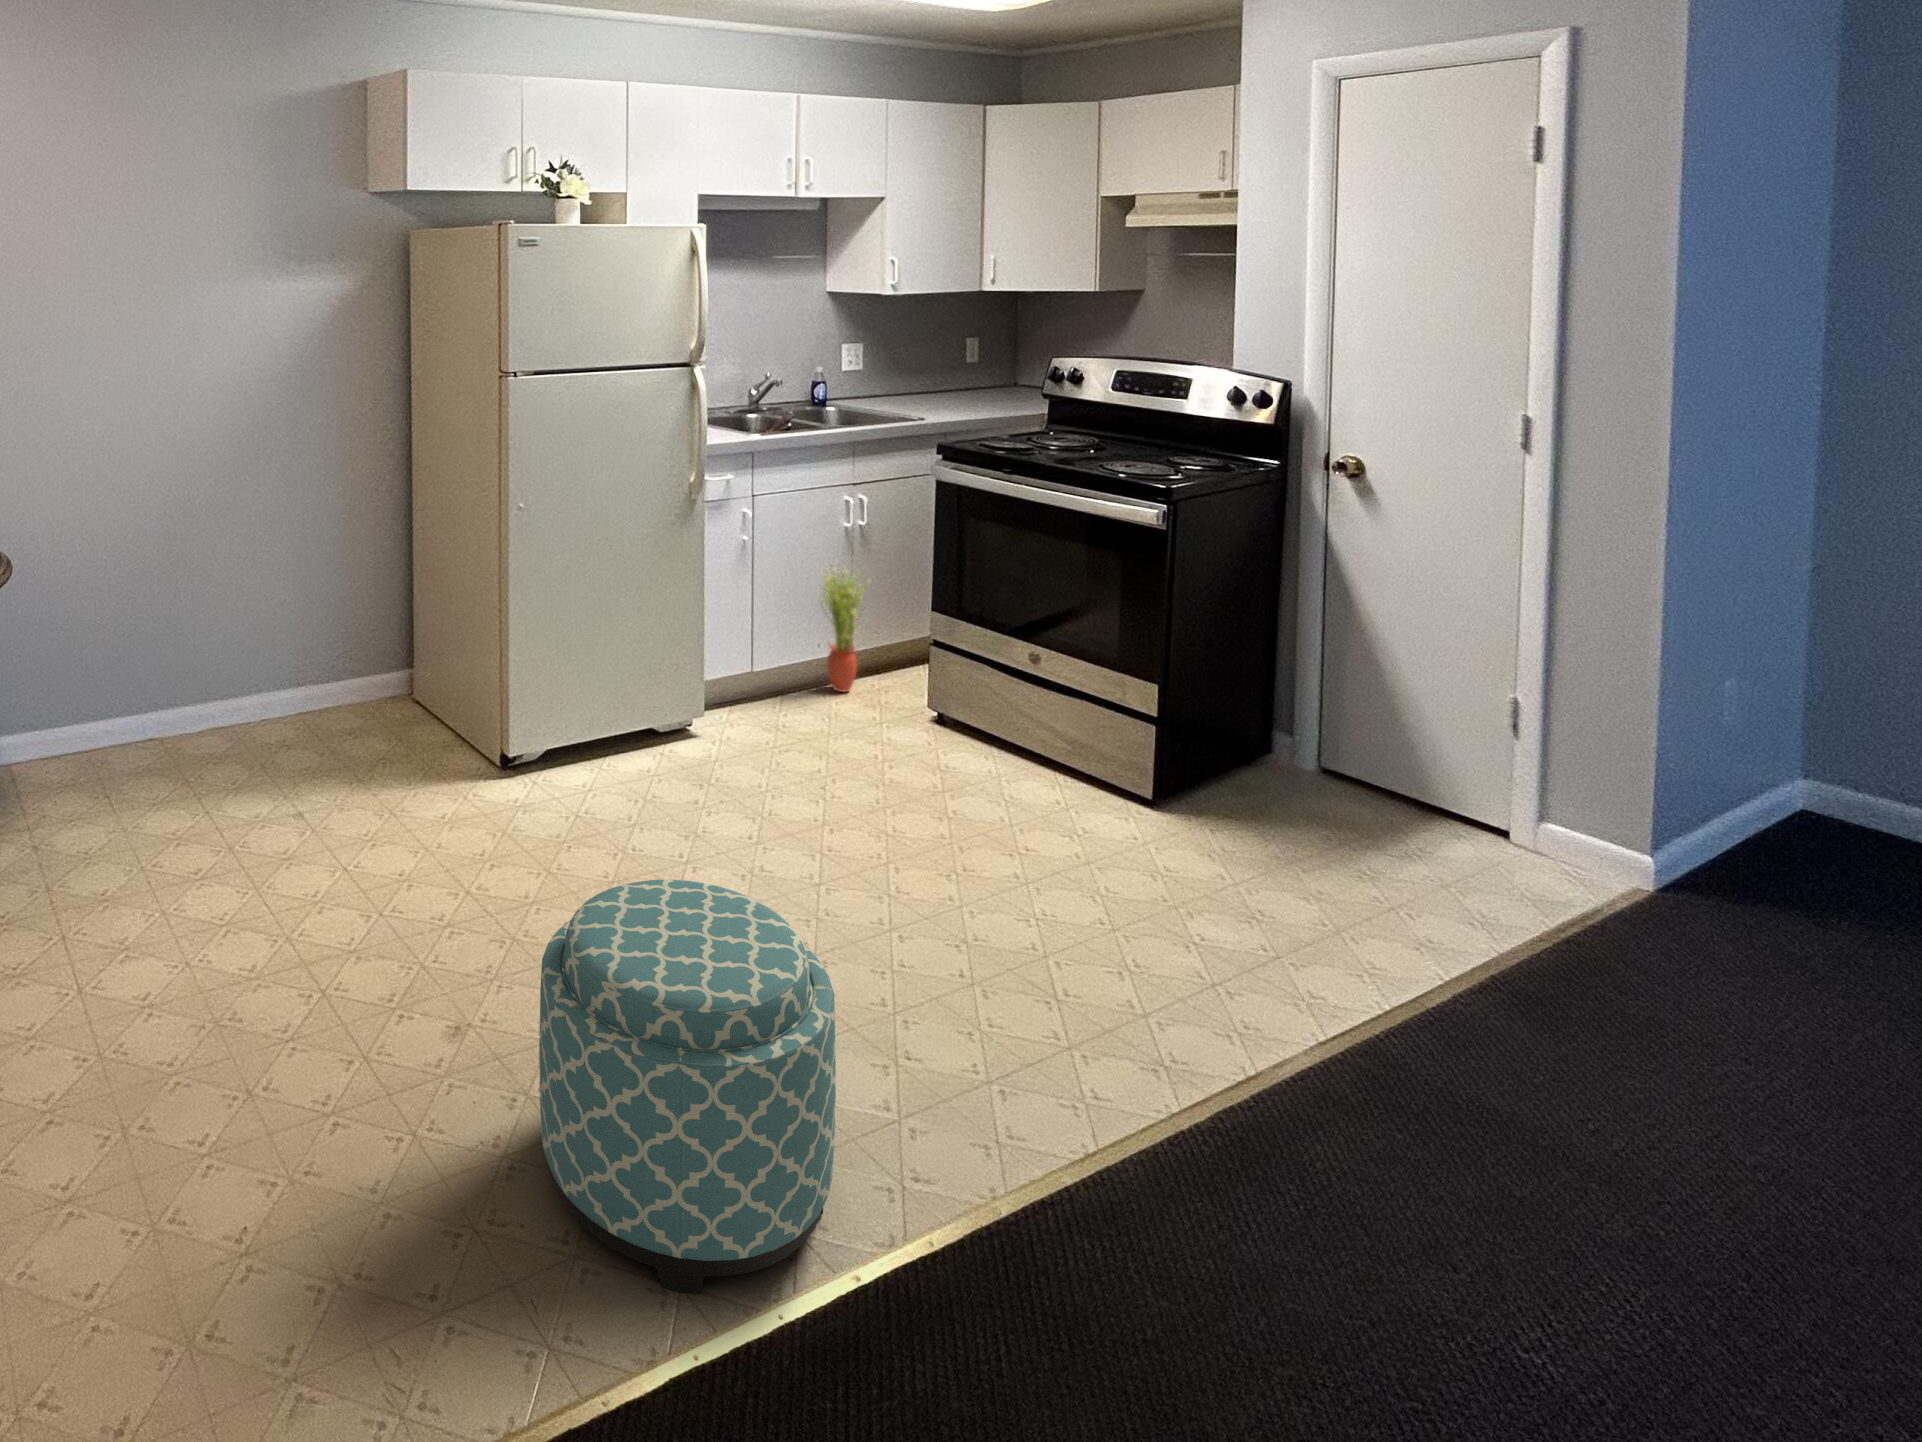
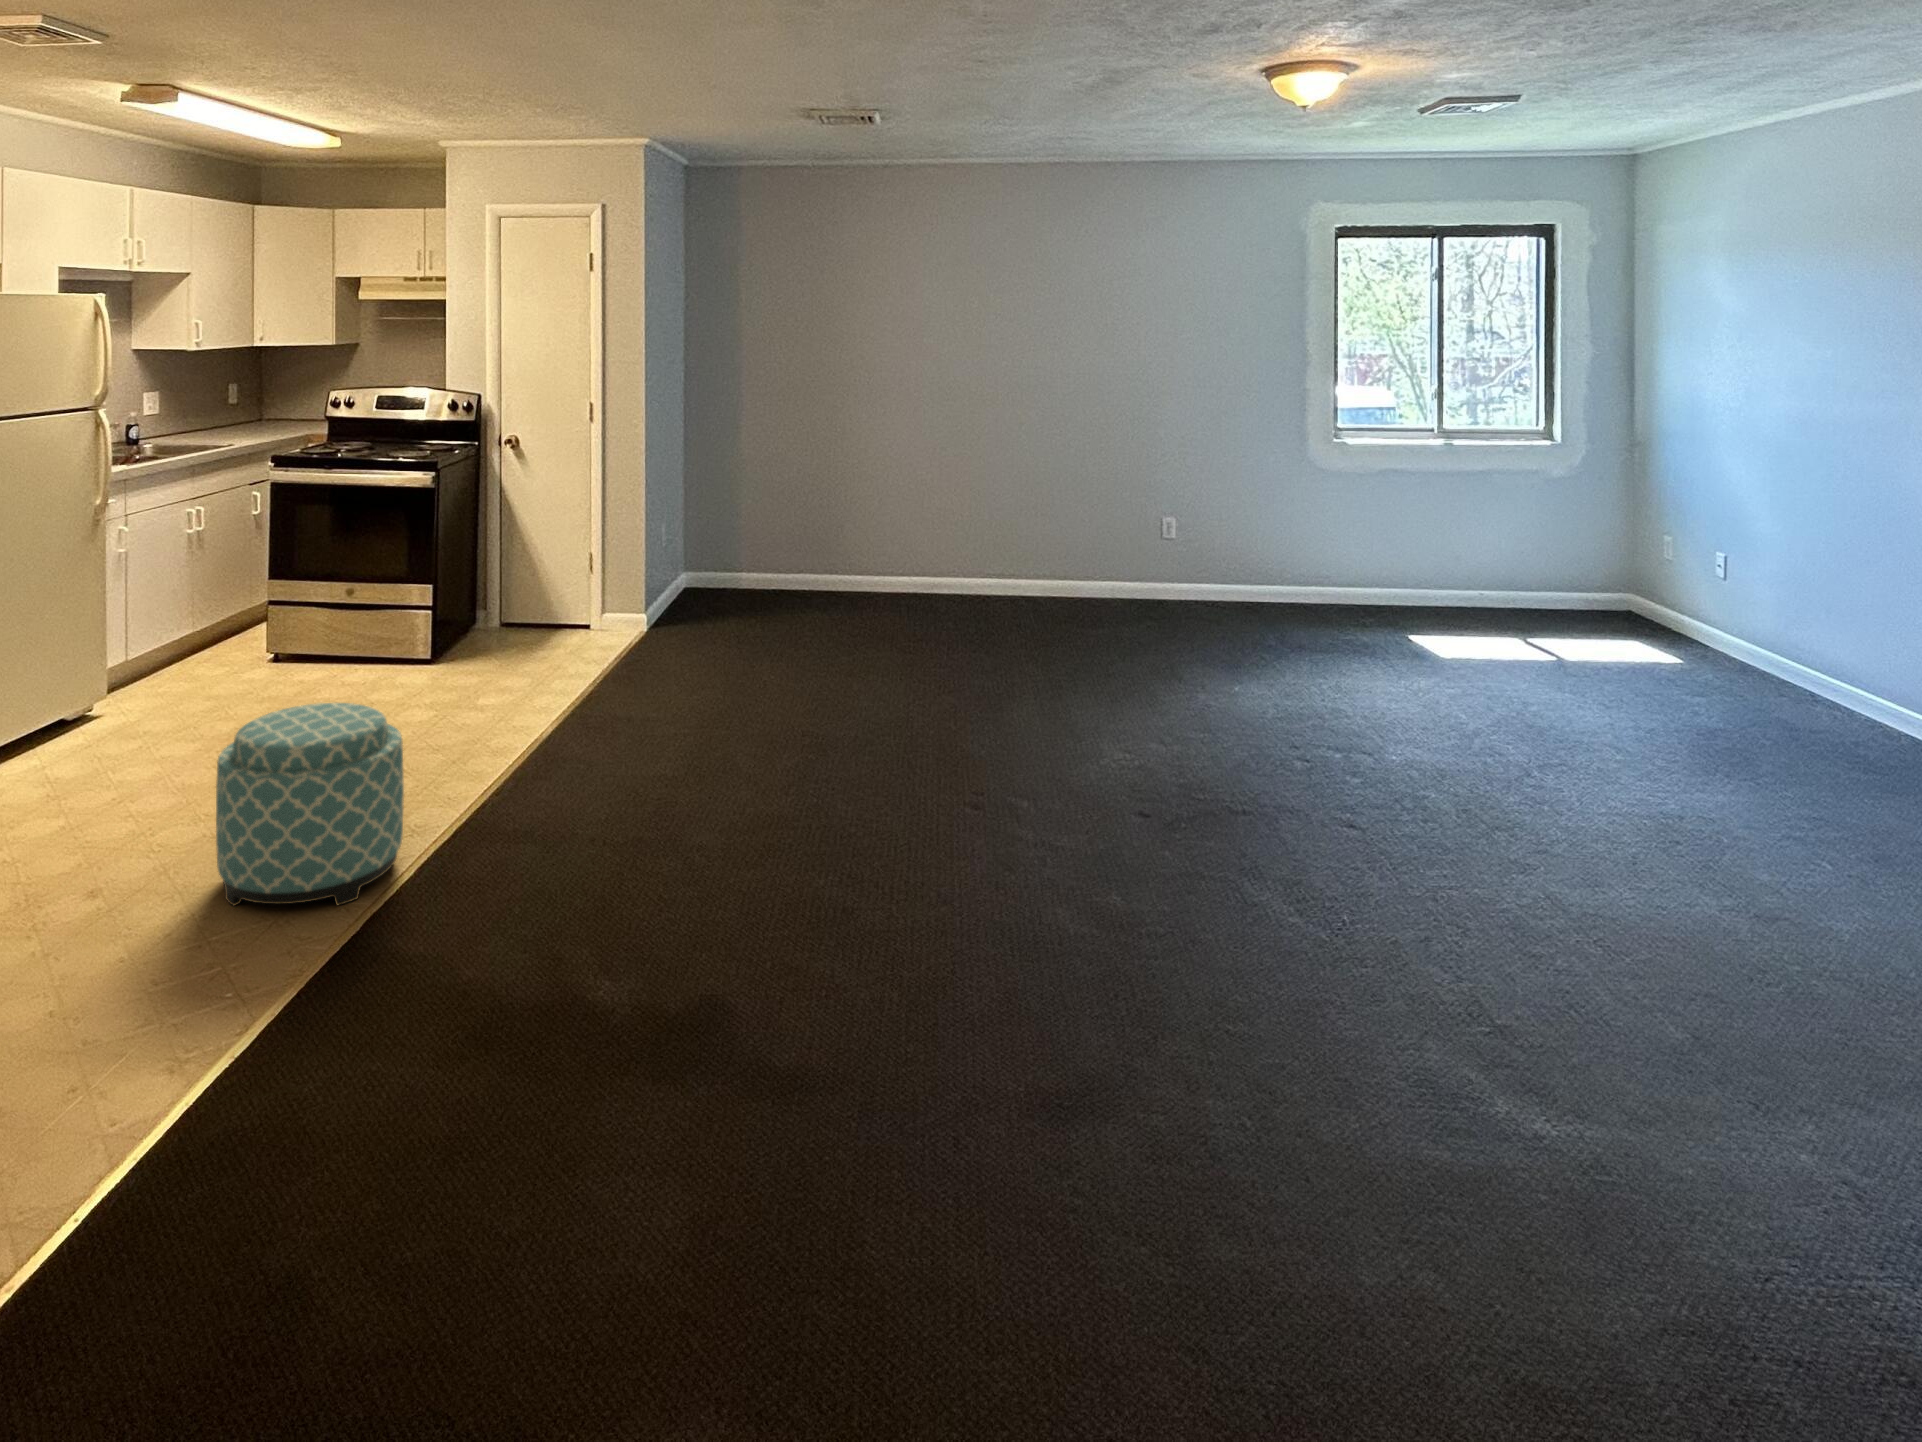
potted plant: present [821,568,863,692] -> none [174,562,214,664]

